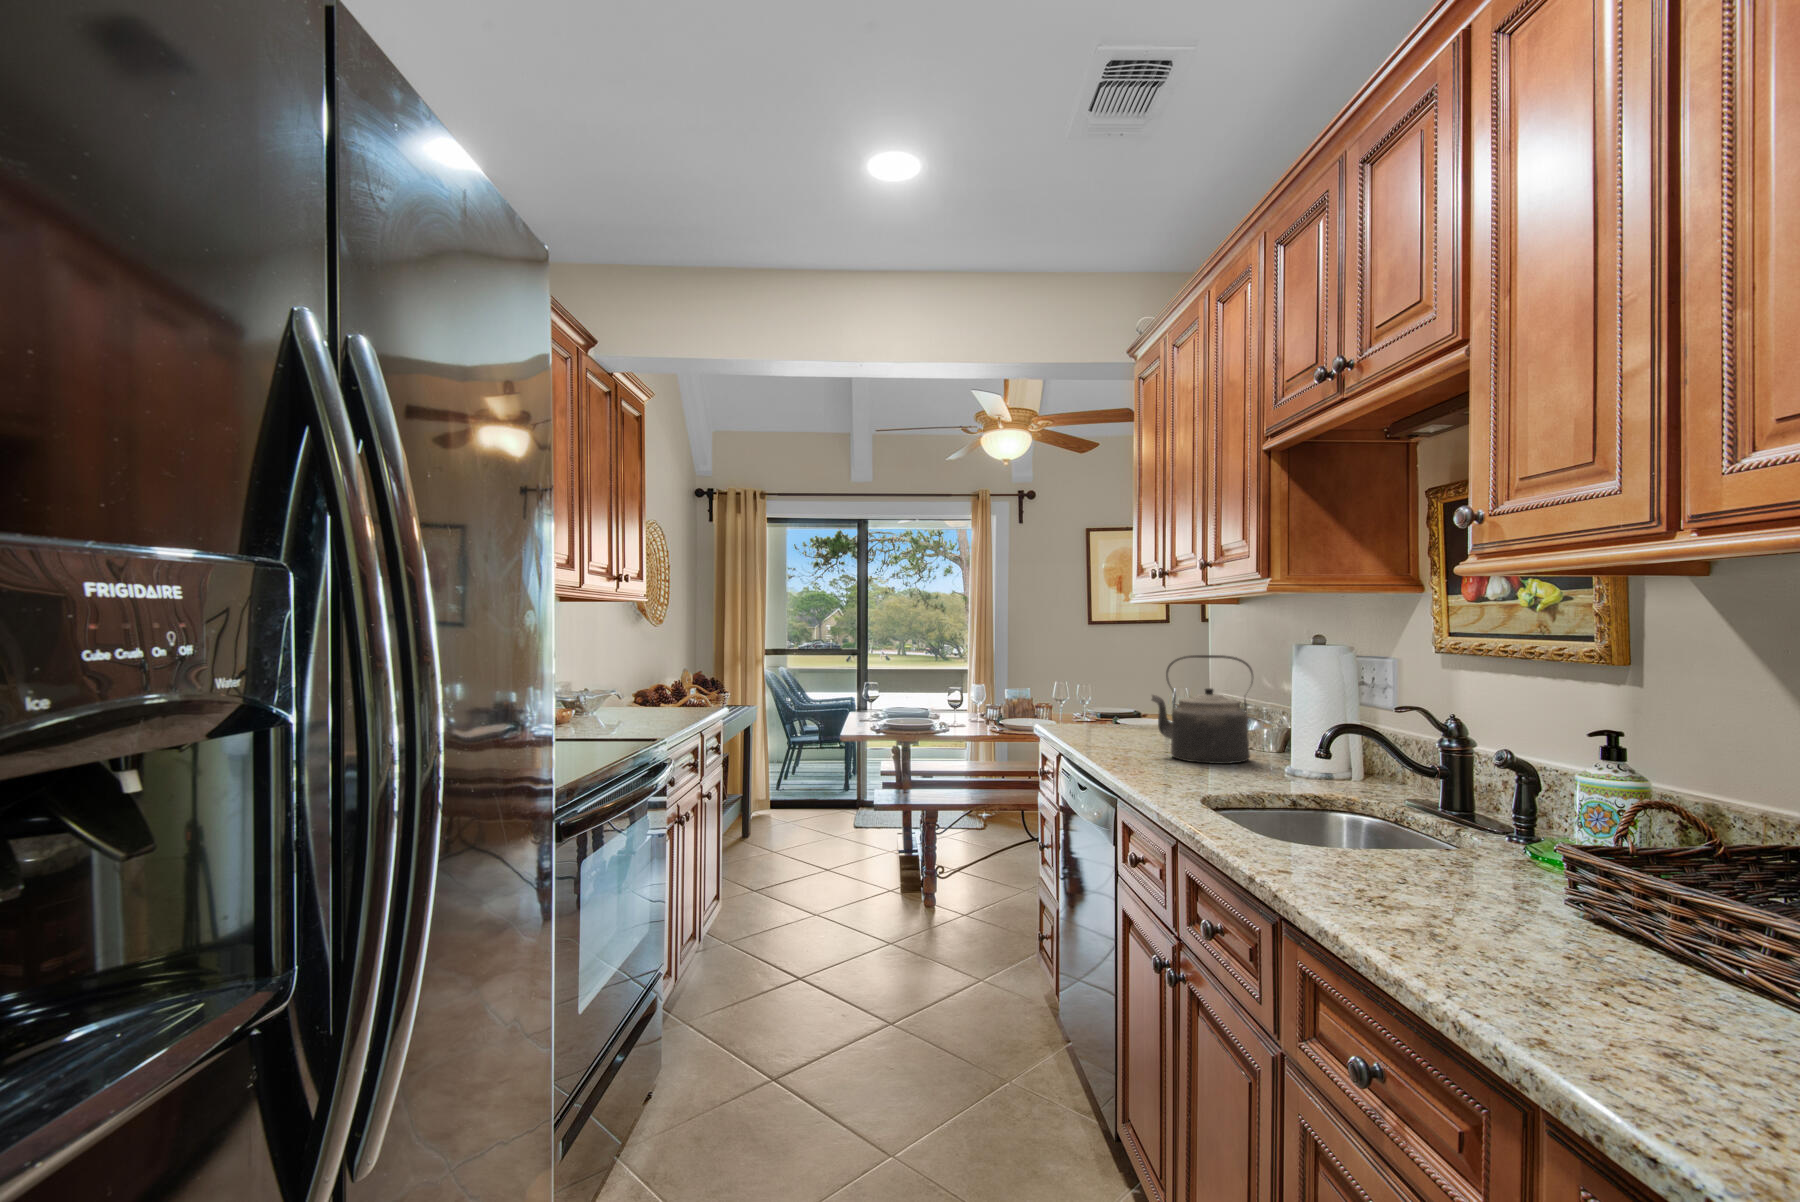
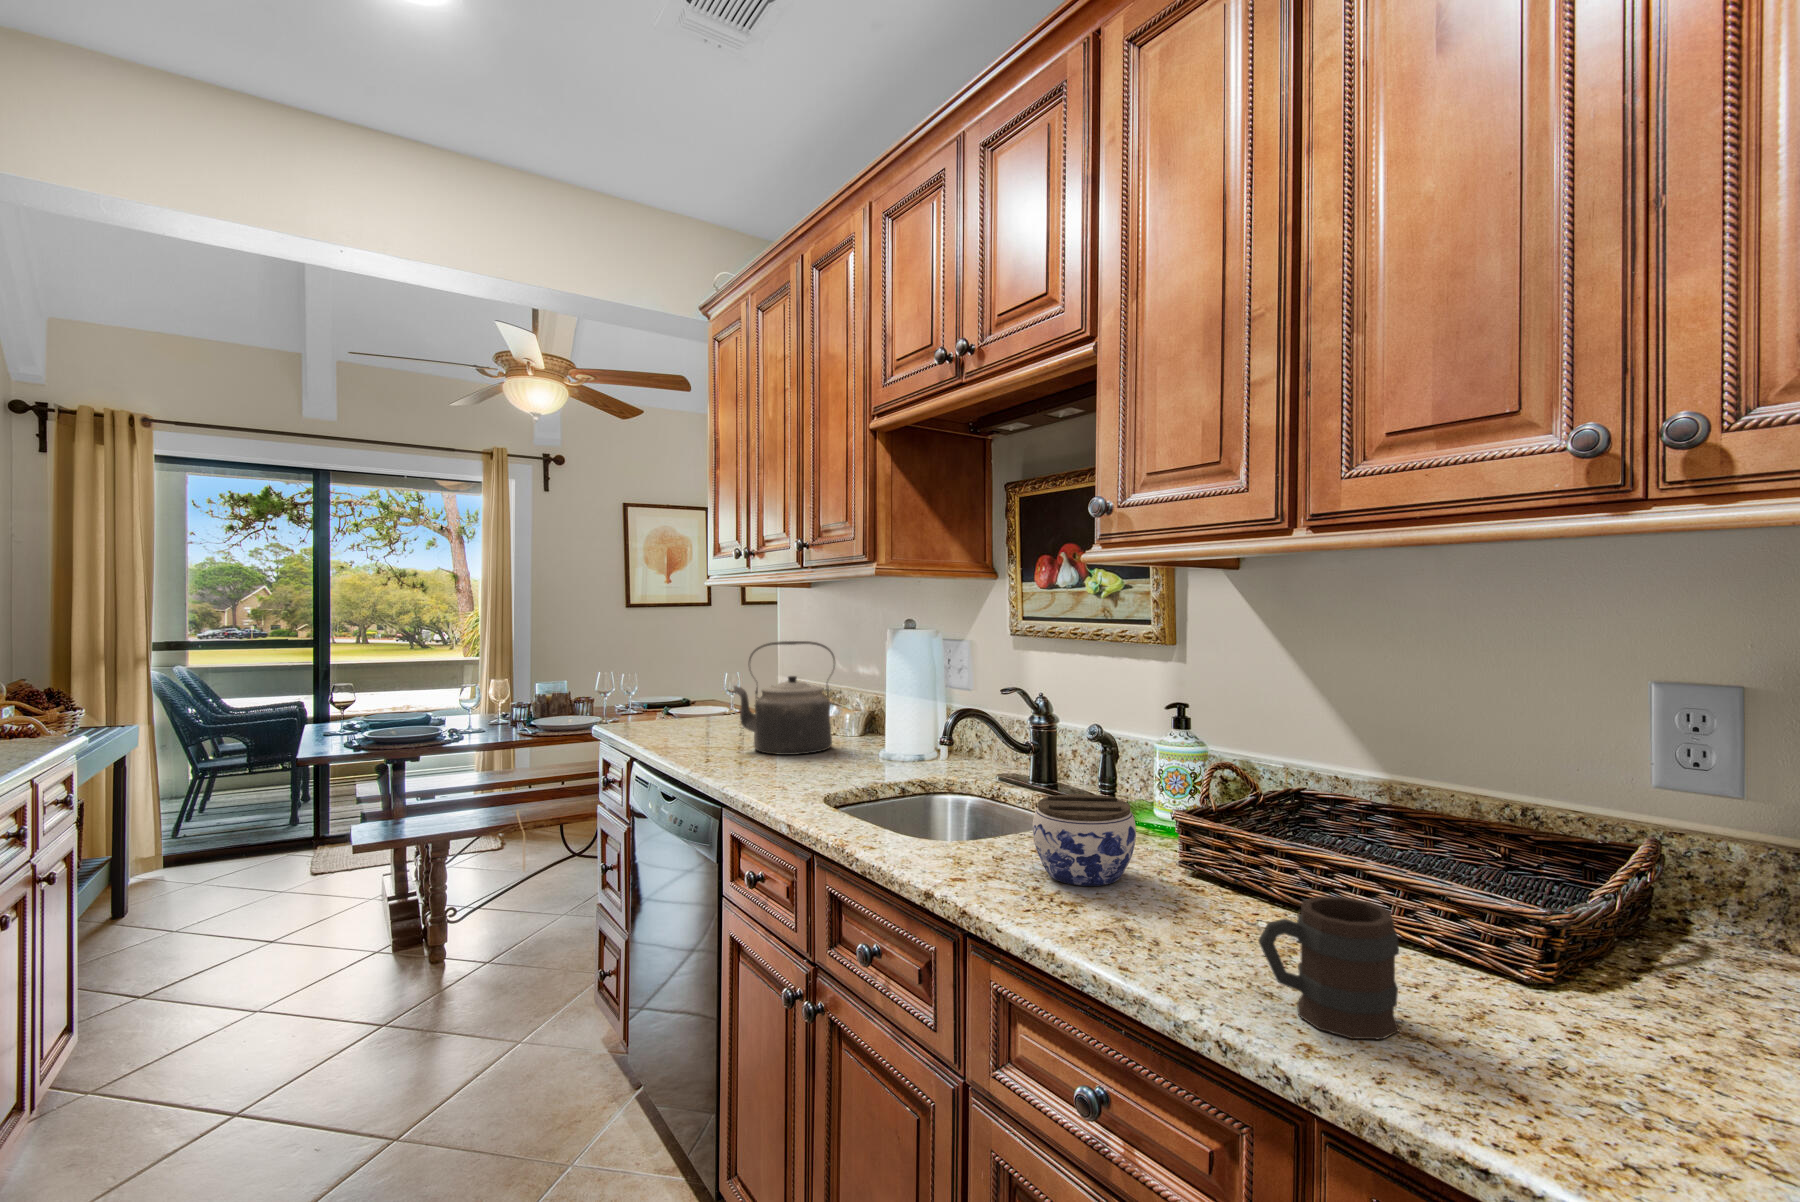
jar: none [1370,804,1489,898] -> present [1033,794,1136,886]
mug: none [1509,907,1681,1054] -> present [1258,896,1399,1039]

